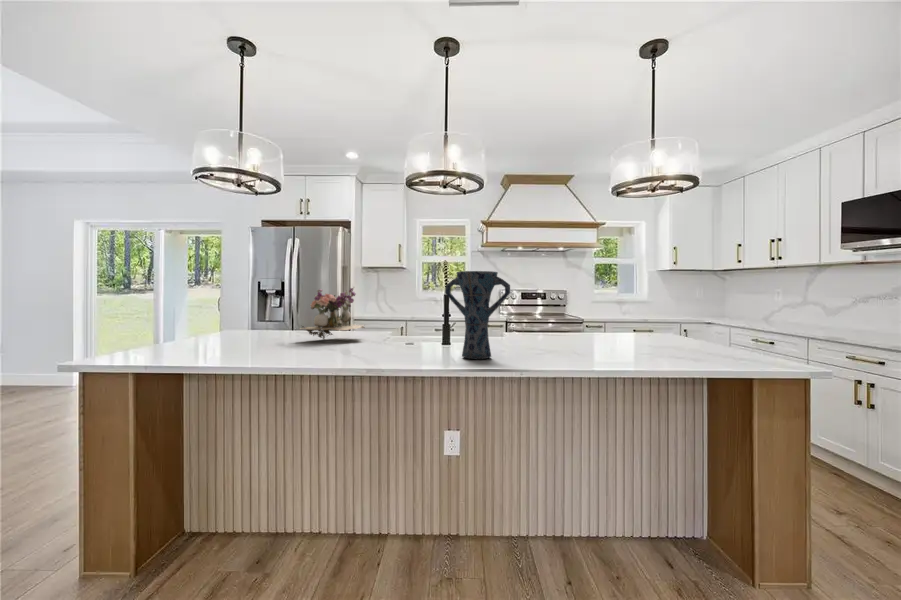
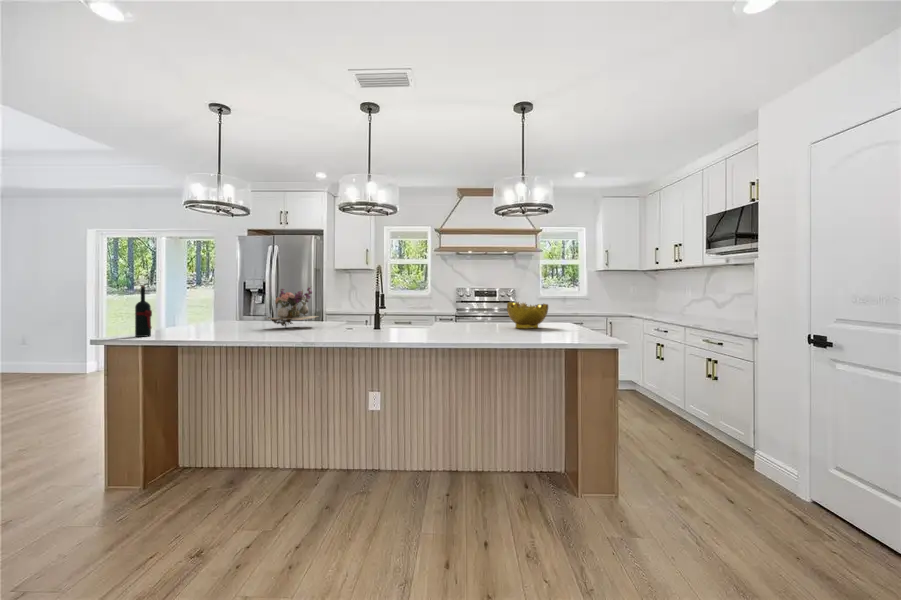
vase: present [445,271,510,359] -> none [361,276,403,338]
wine bottle: none [123,283,147,357] -> present [135,285,152,337]
decorative bowl: none [610,307,667,343] -> present [507,302,548,329]

